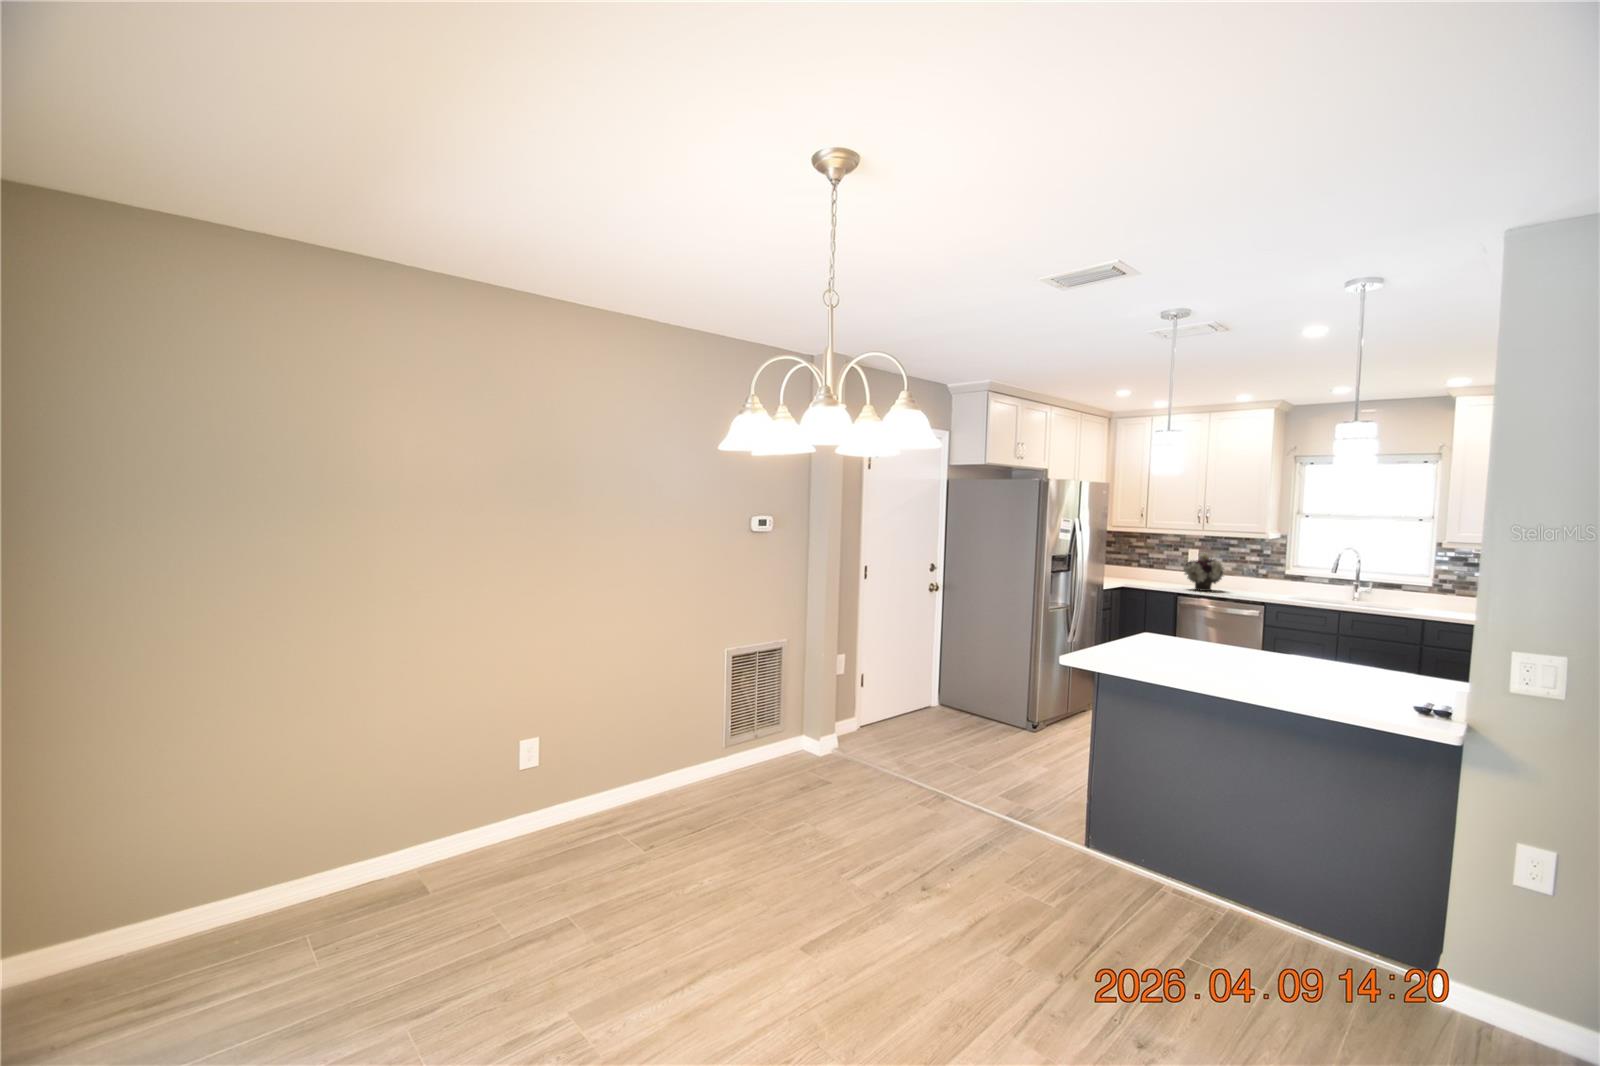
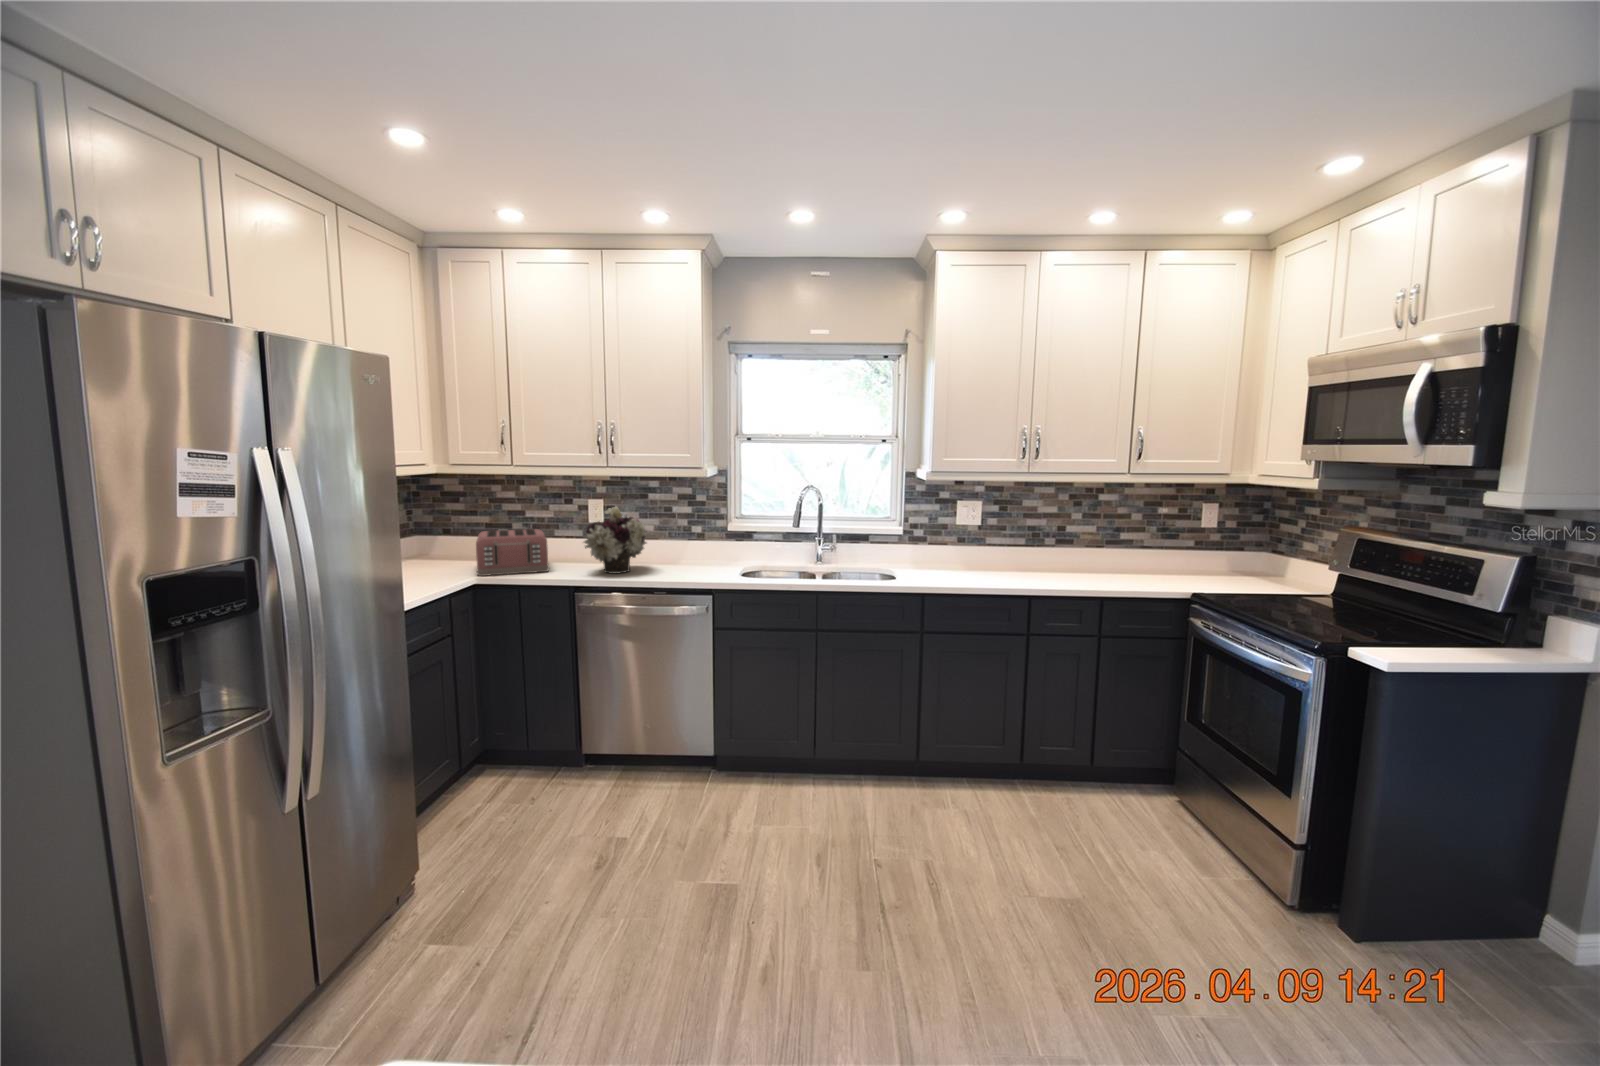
toaster: none [1122,562,1162,586] -> present [476,529,549,576]

